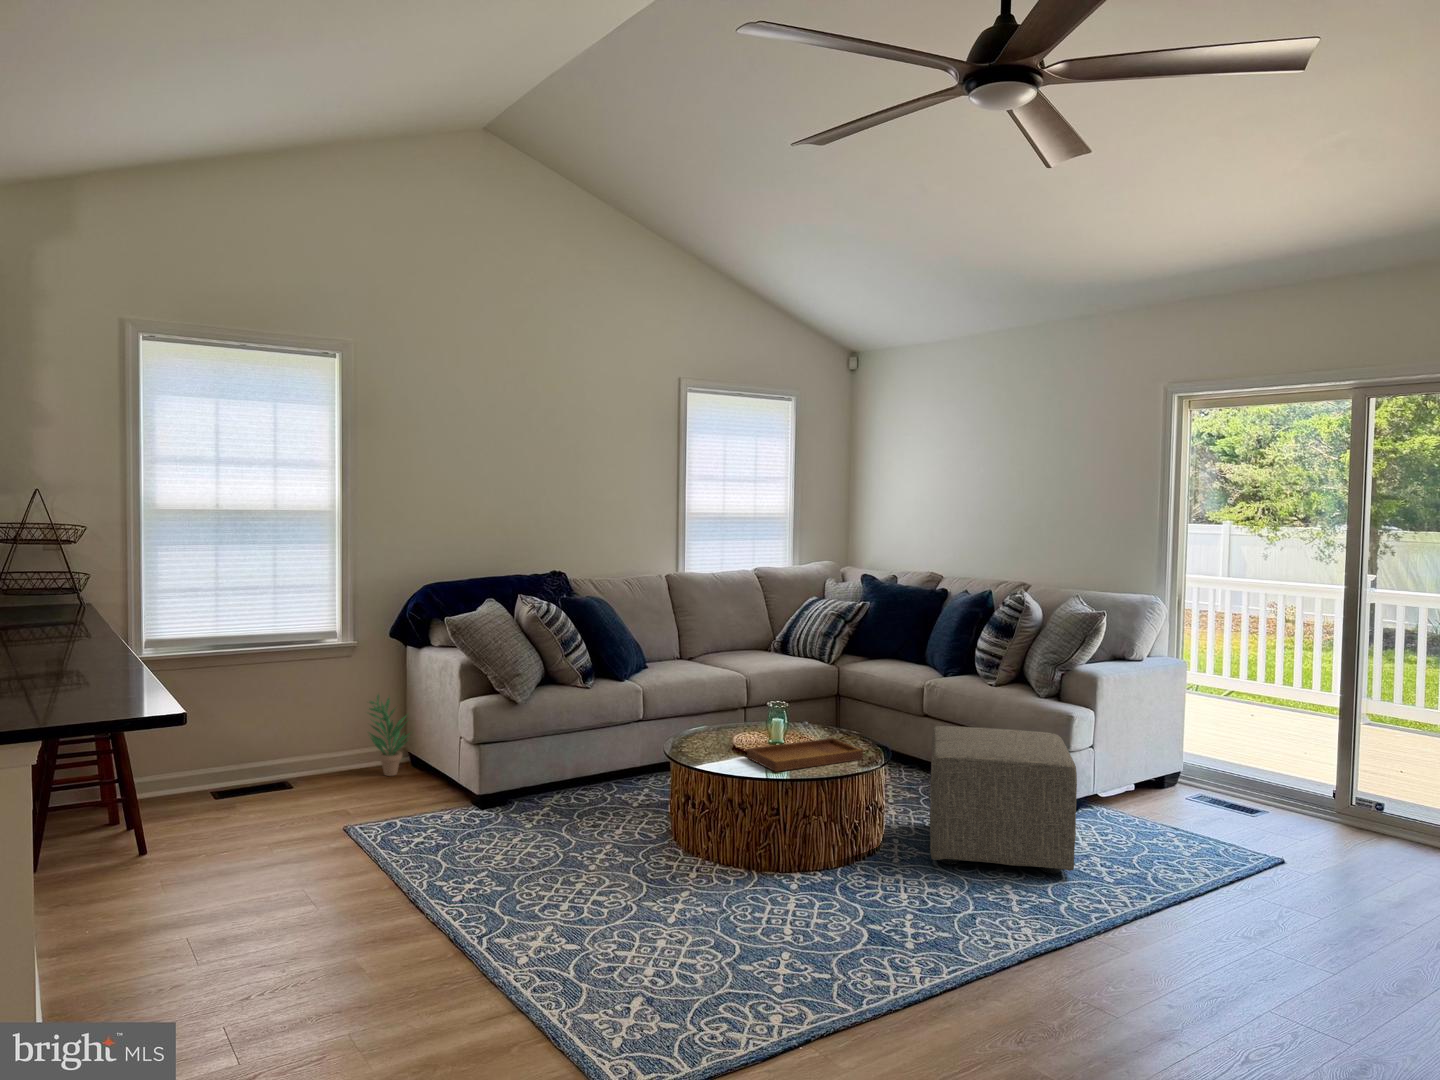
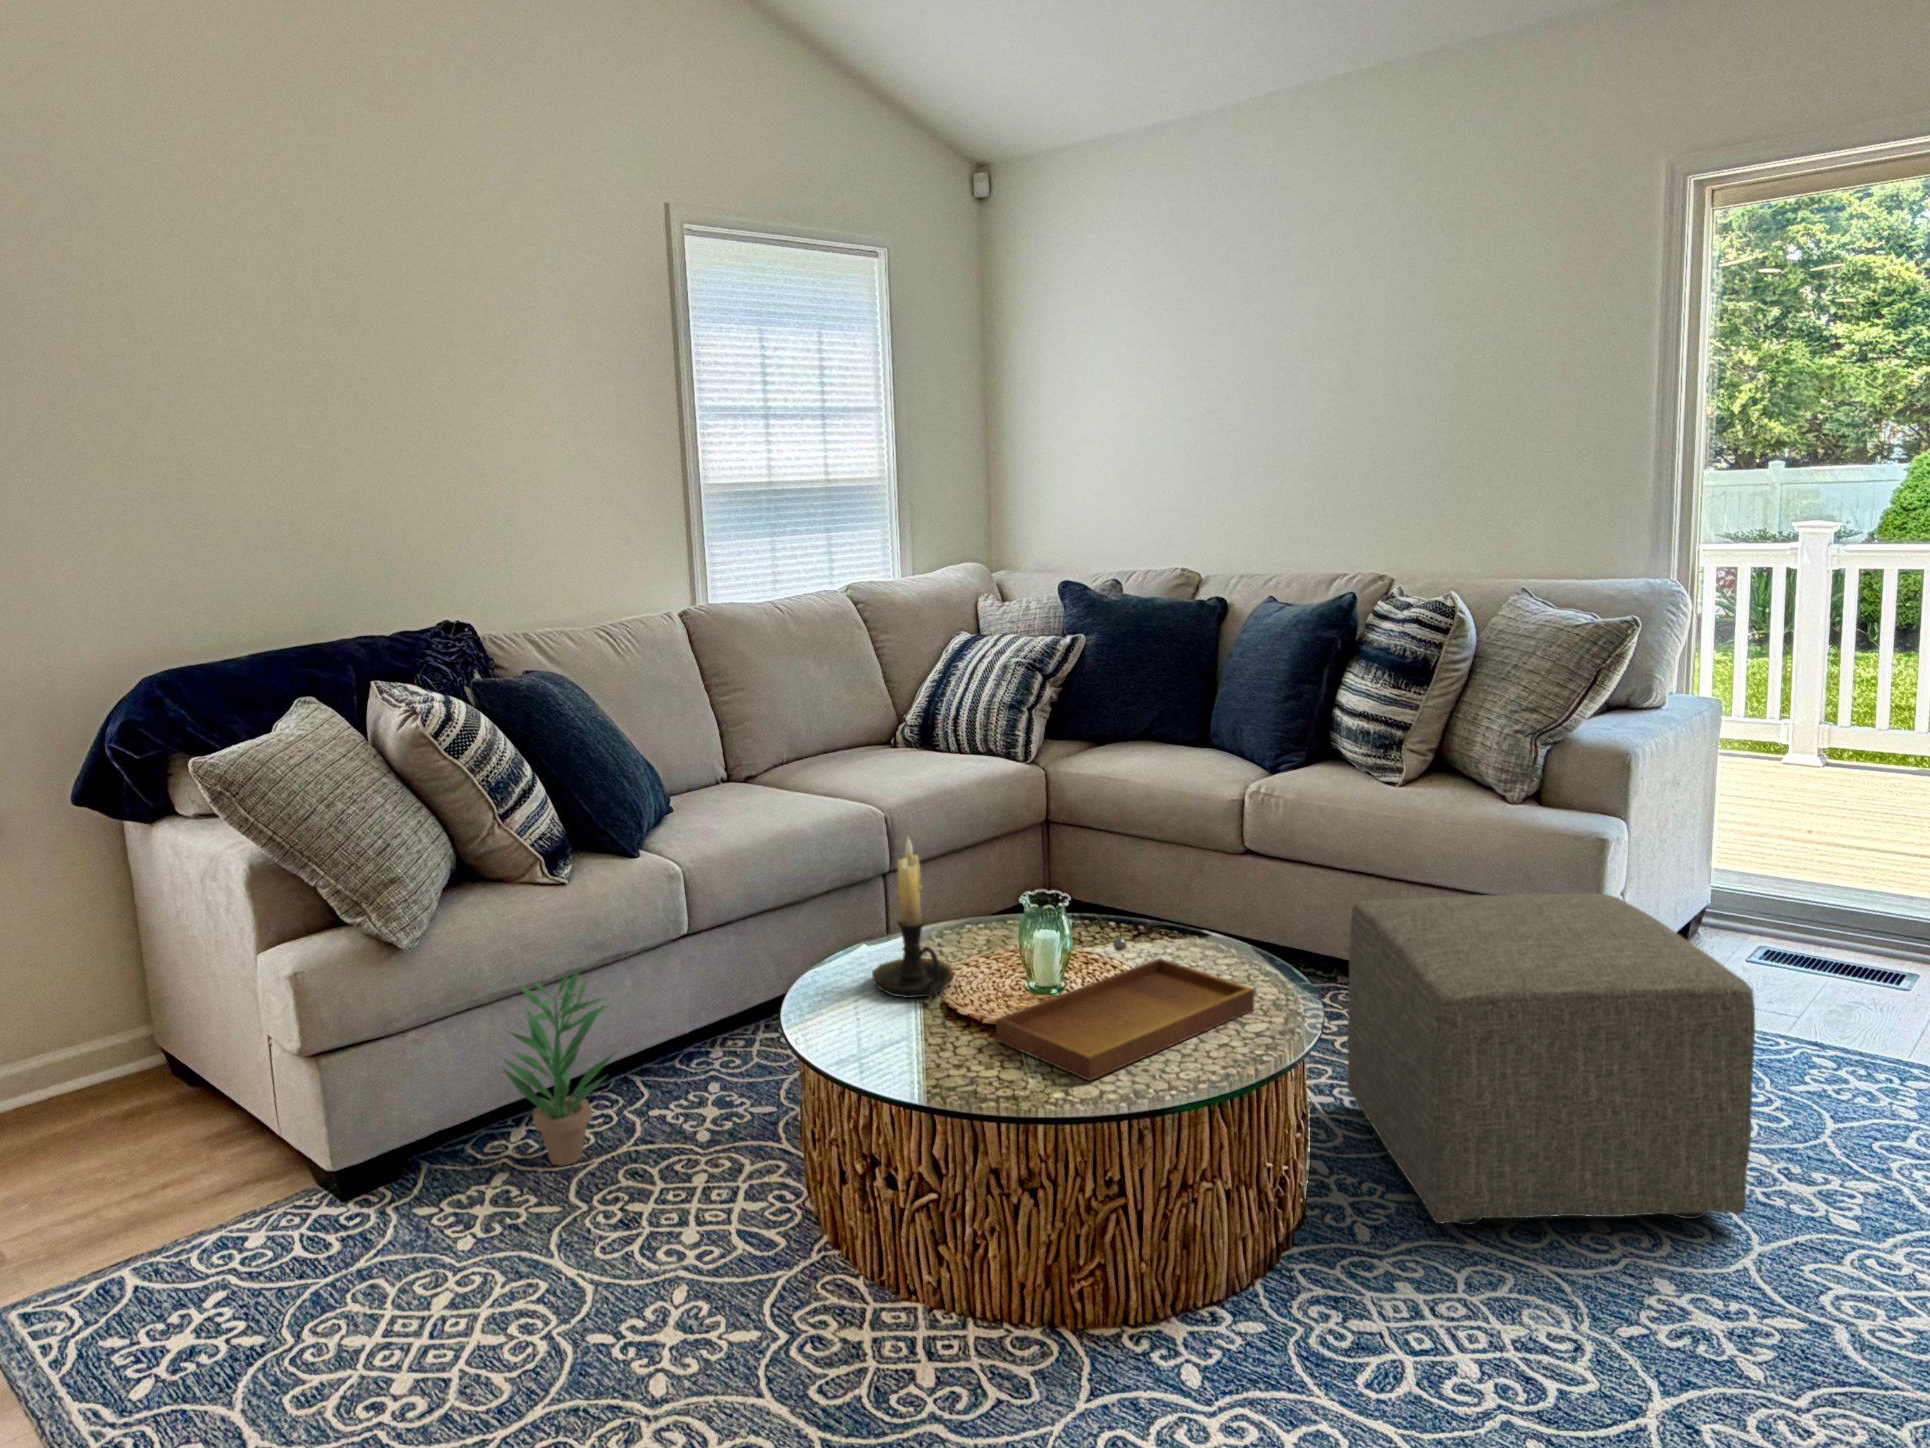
candle holder: none [708,673,743,745] -> present [872,838,954,1001]
potted plant: present [369,695,410,776] -> present [503,967,614,1166]

